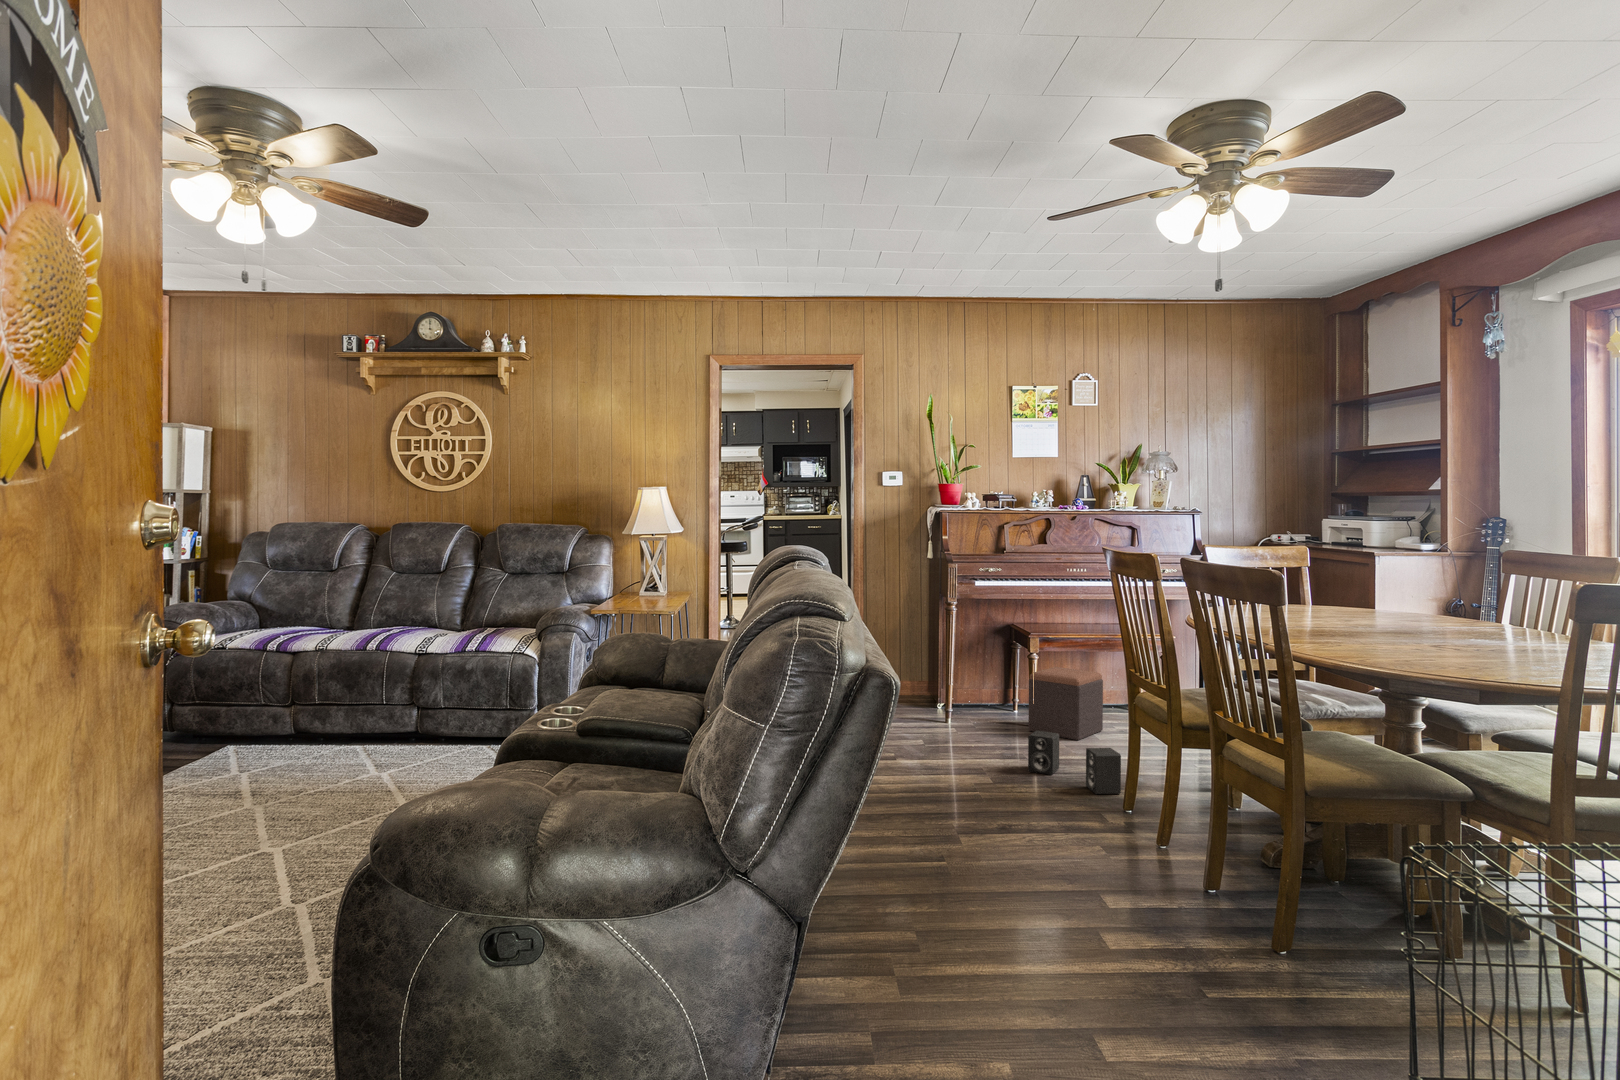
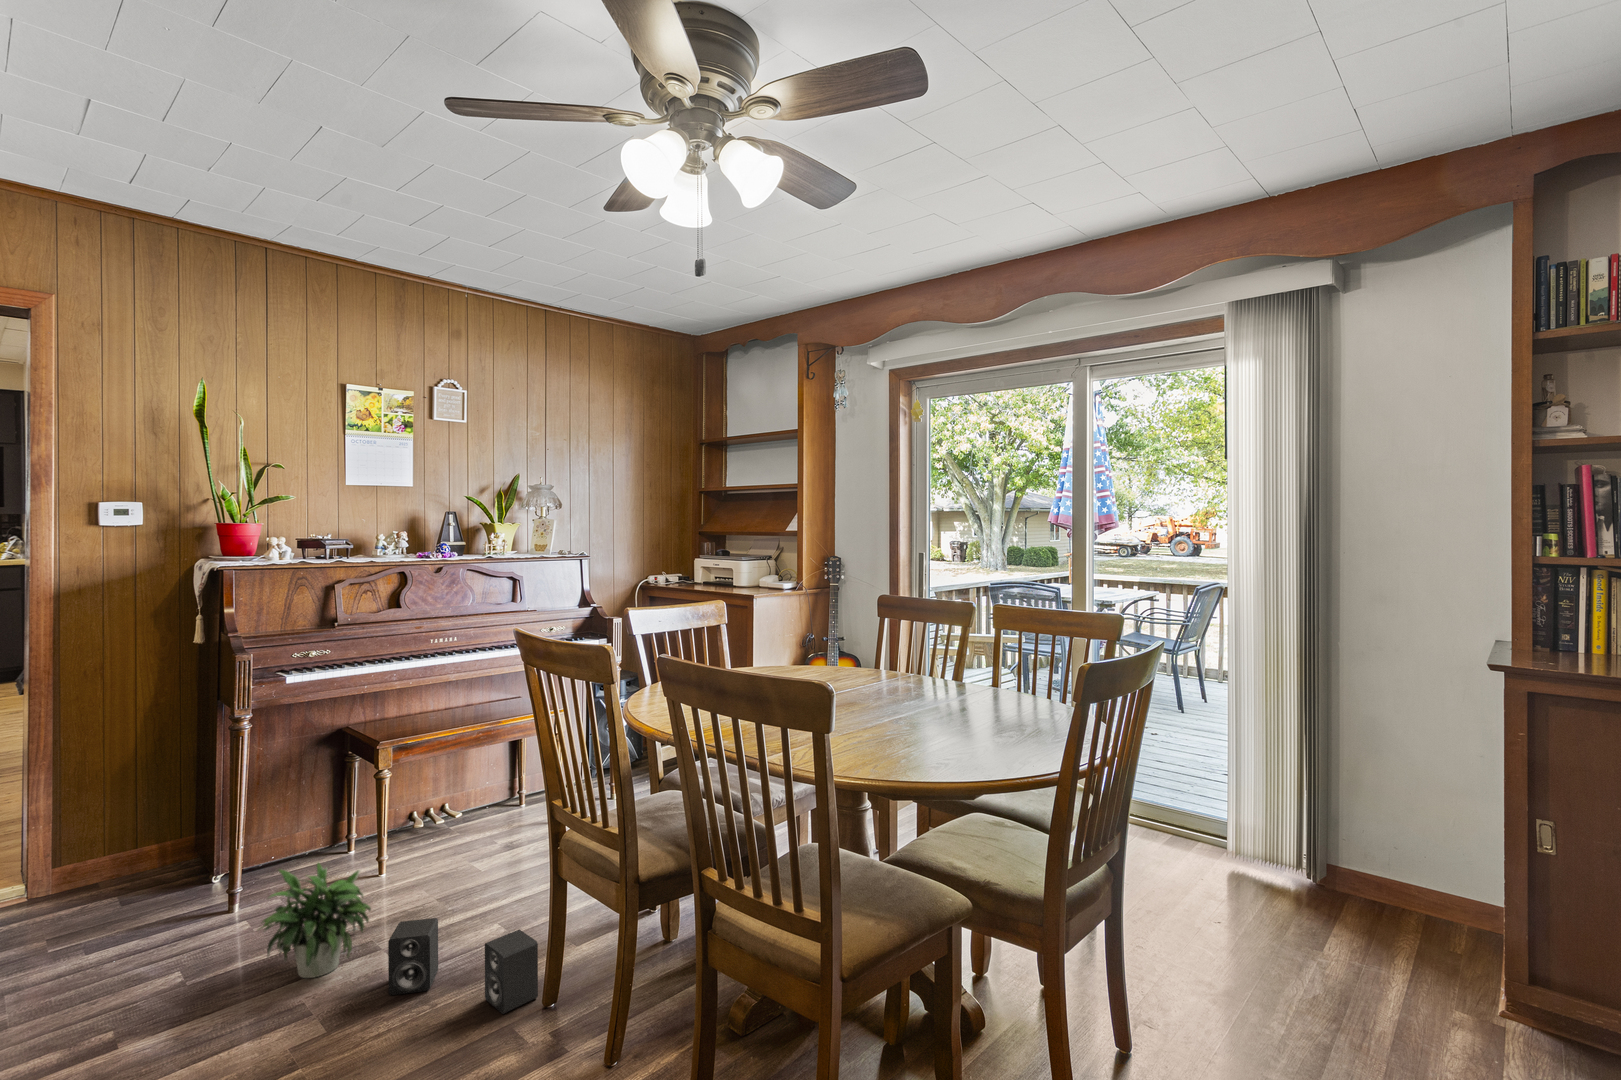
footstool: present [1028,667,1103,740] -> none [380,782,487,890]
potted plant: none [958,689,1021,756] -> present [260,863,371,978]

